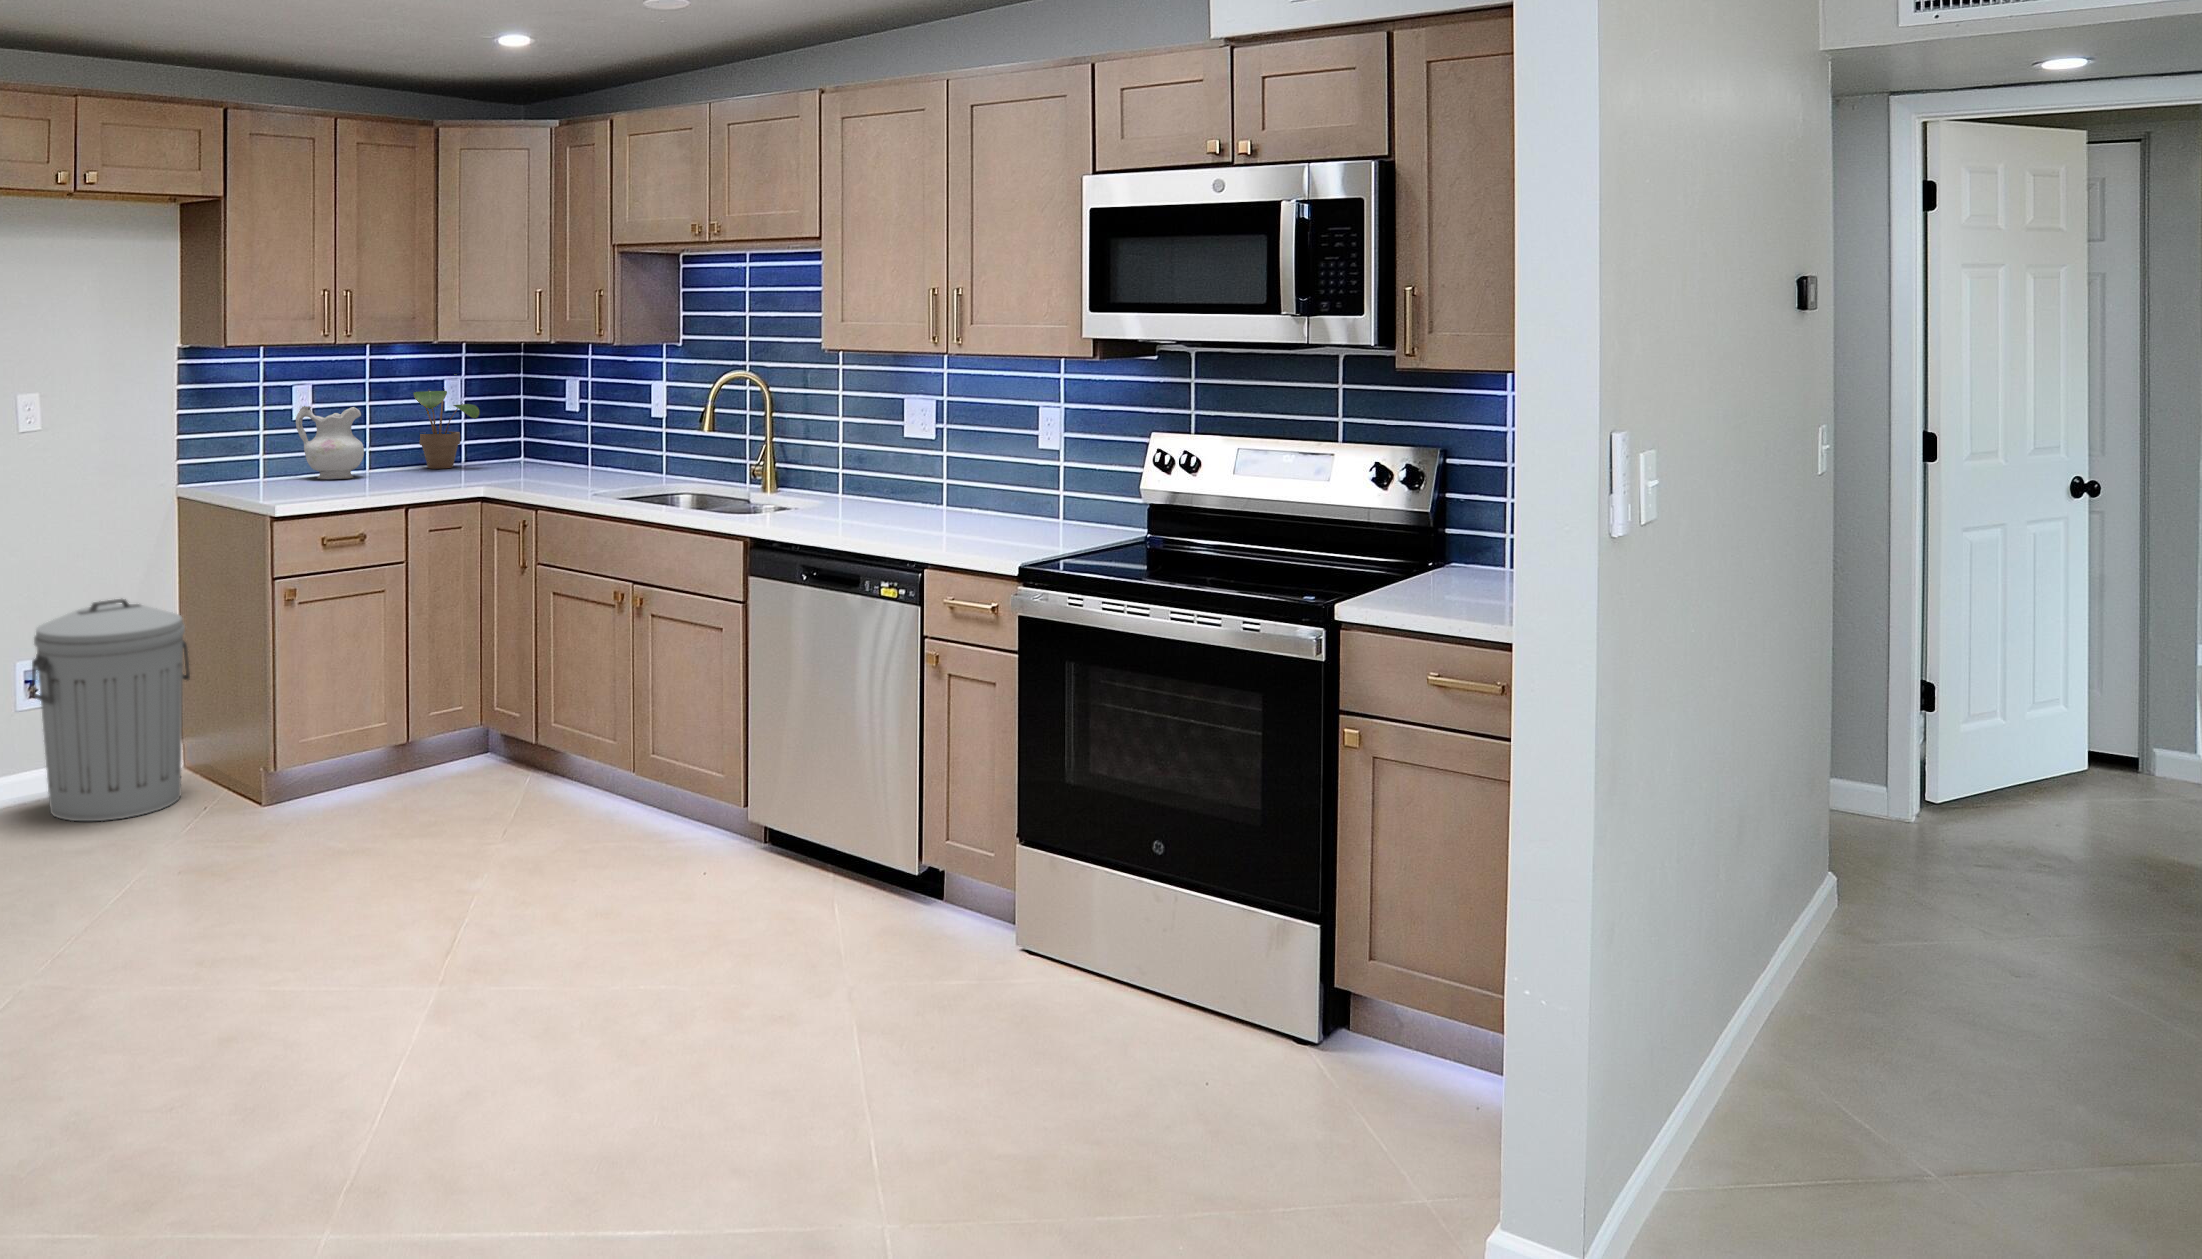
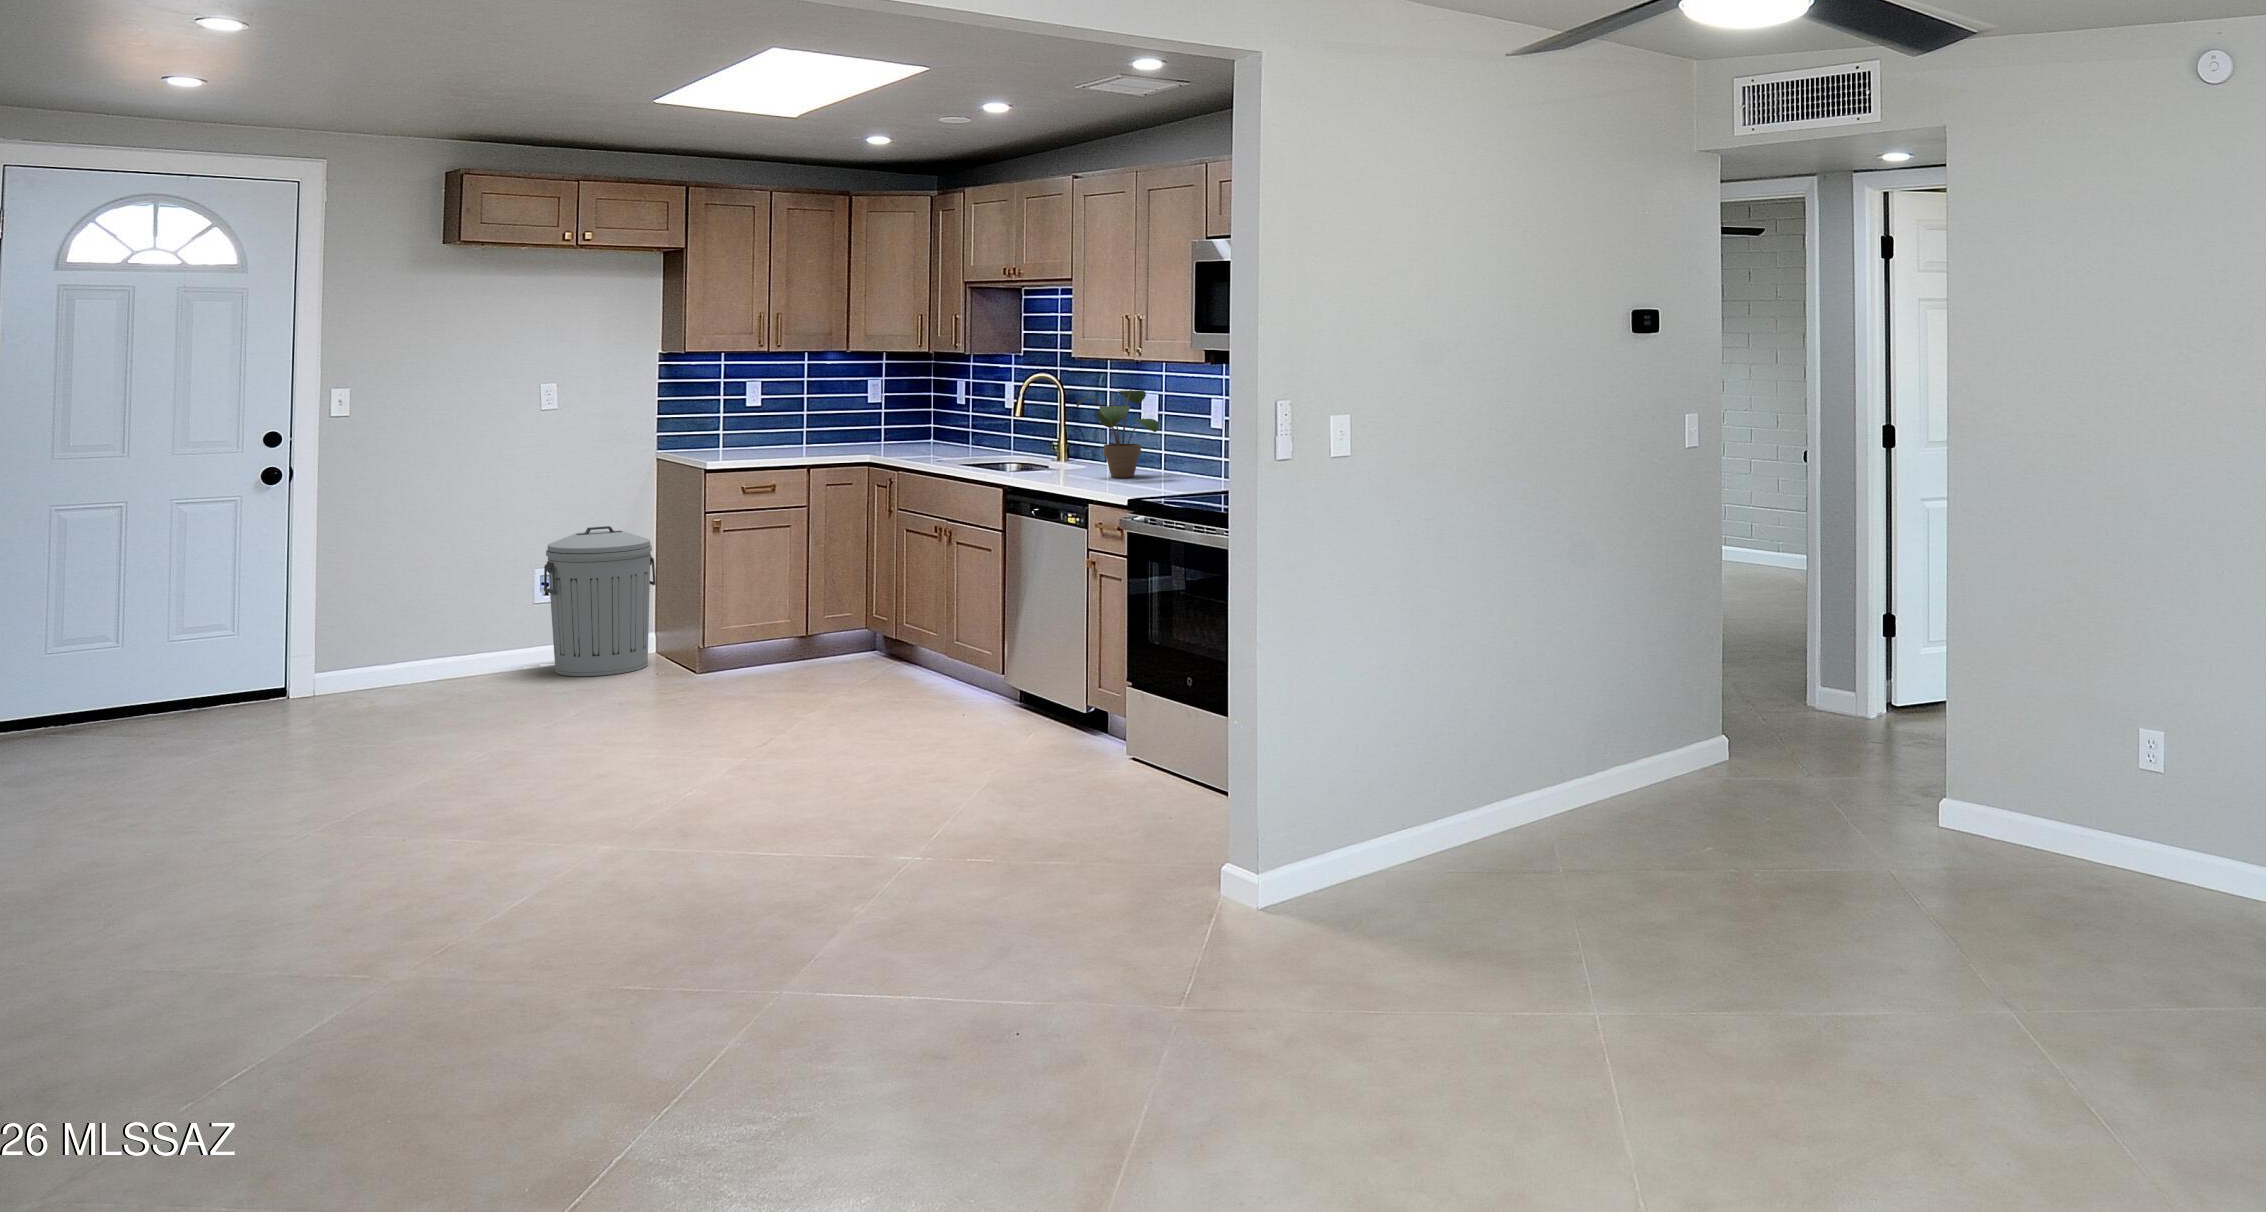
potted plant: present [413,374,479,469] -> present [1077,389,1159,478]
ceramic pitcher: present [296,406,364,479] -> none [750,396,799,450]

